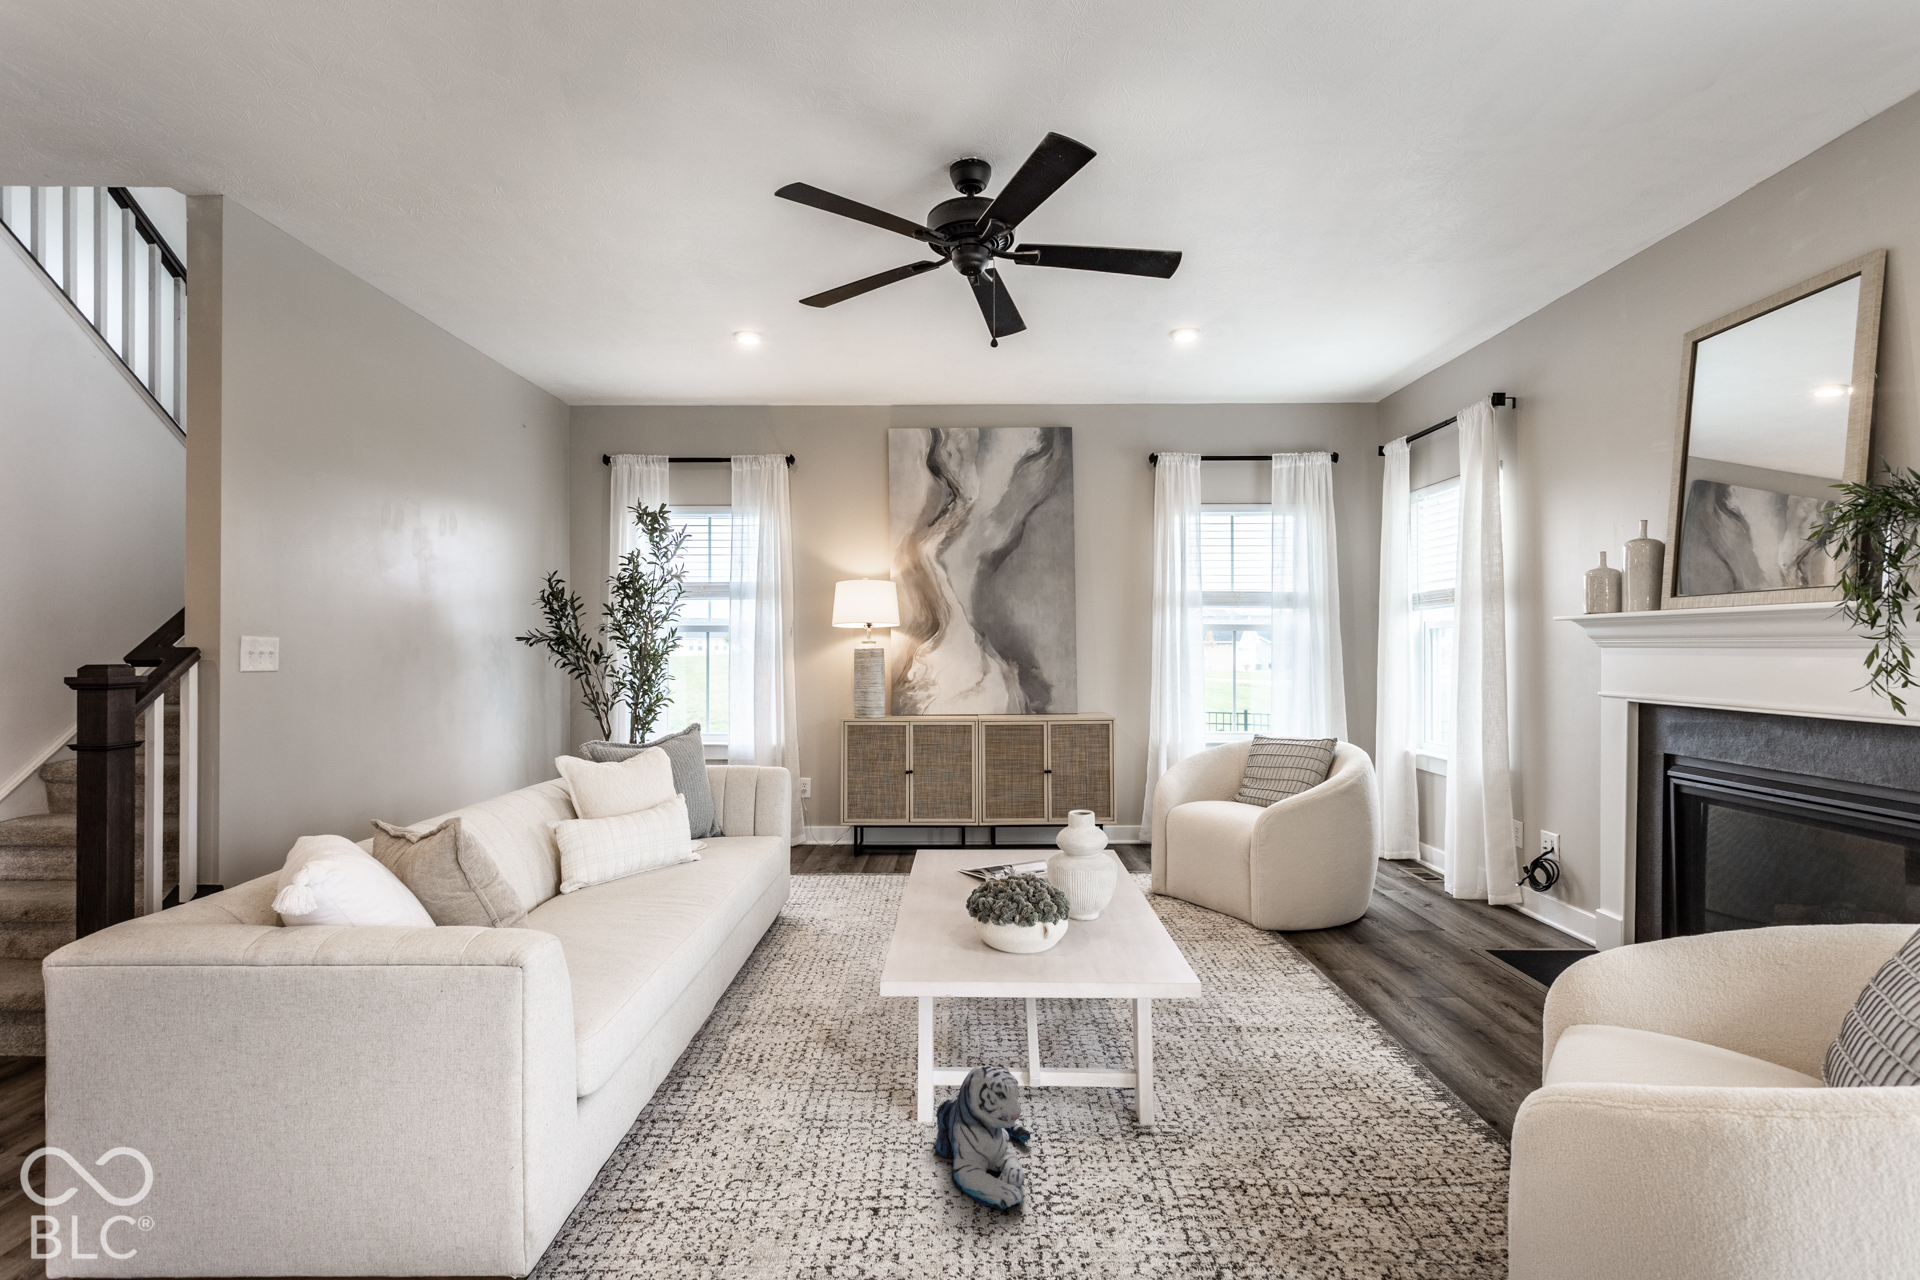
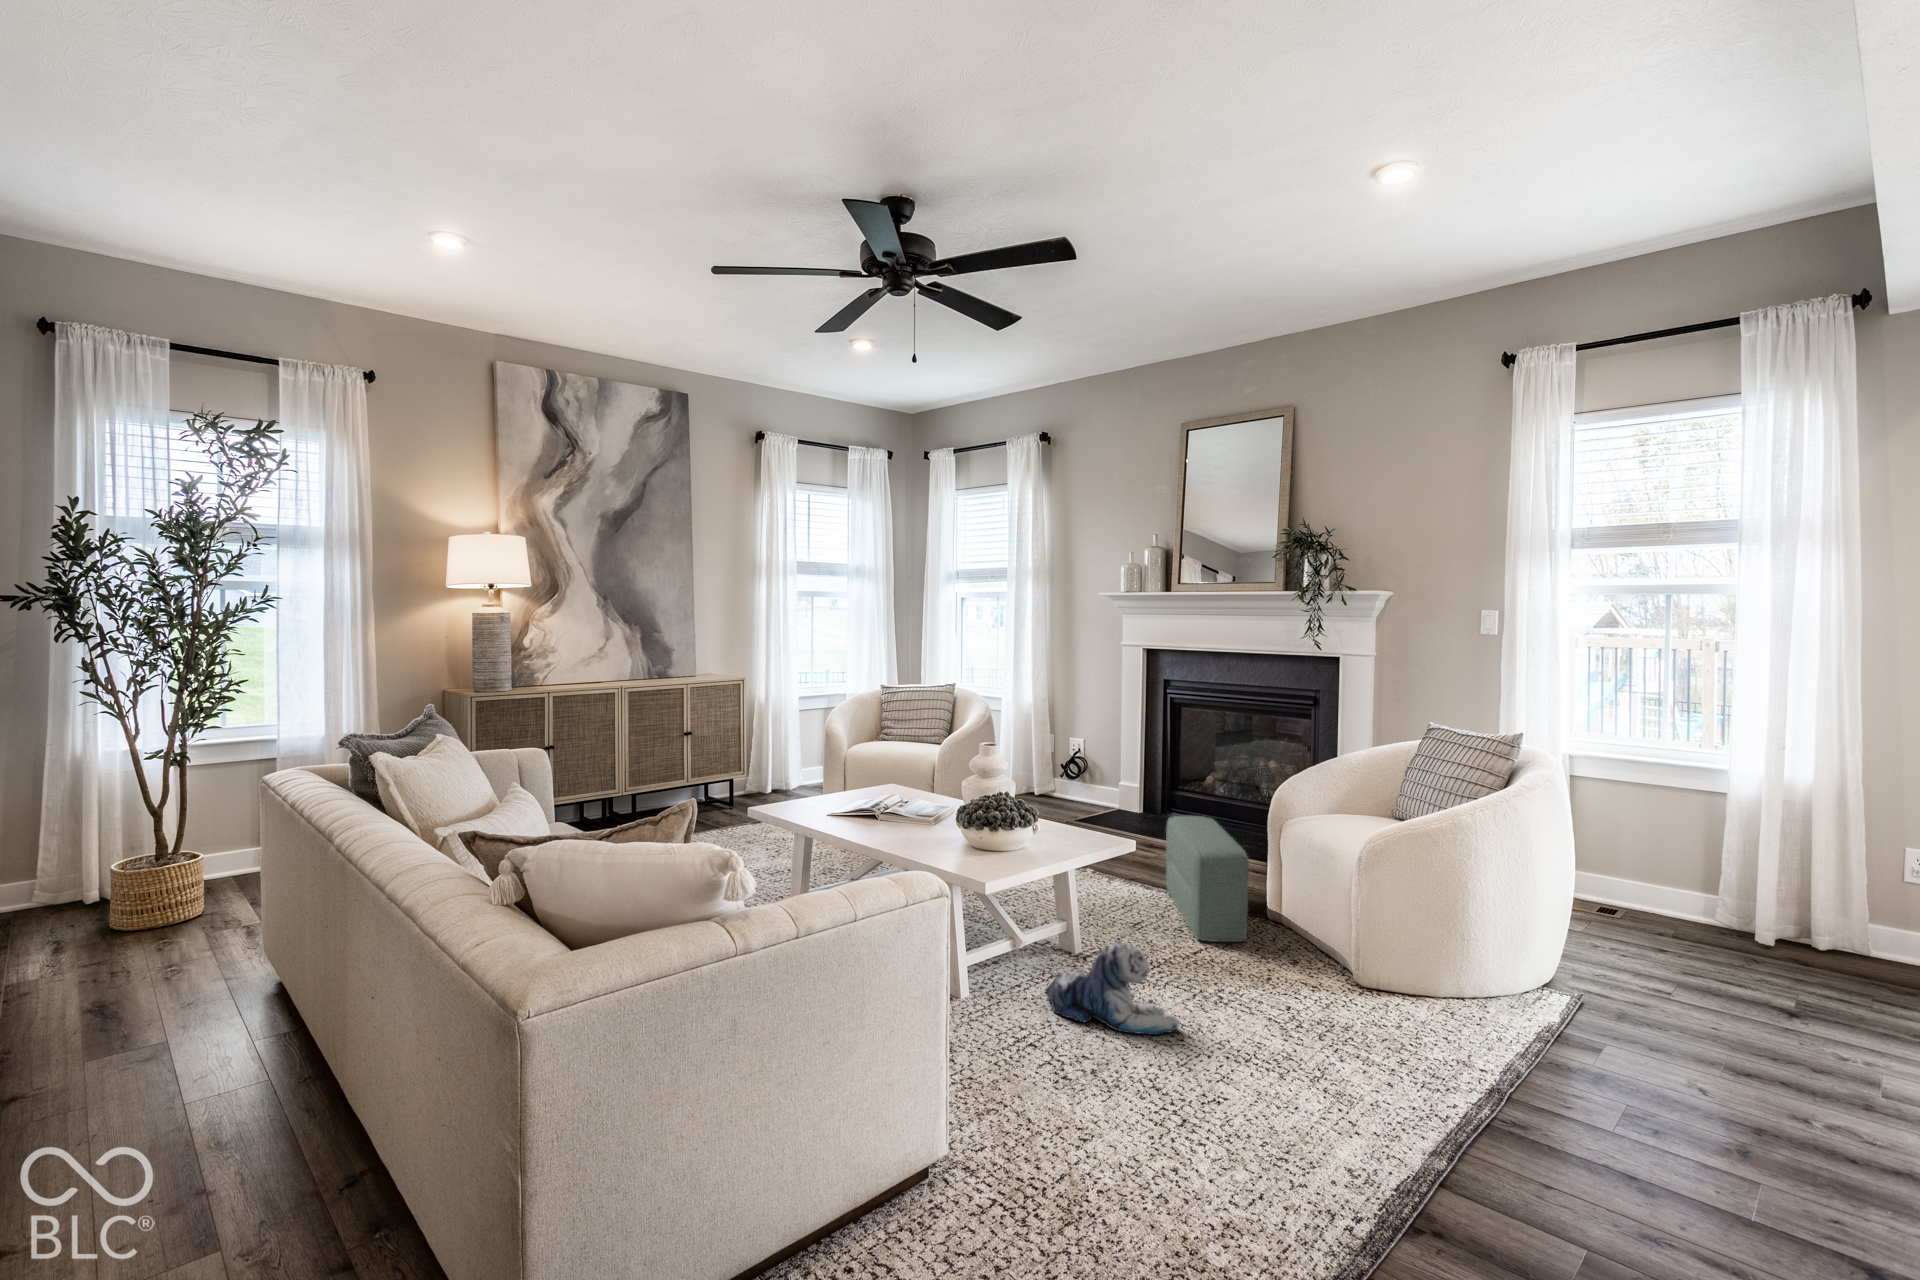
pouf: none [1293,941,1471,1153] -> present [1166,816,1249,942]

